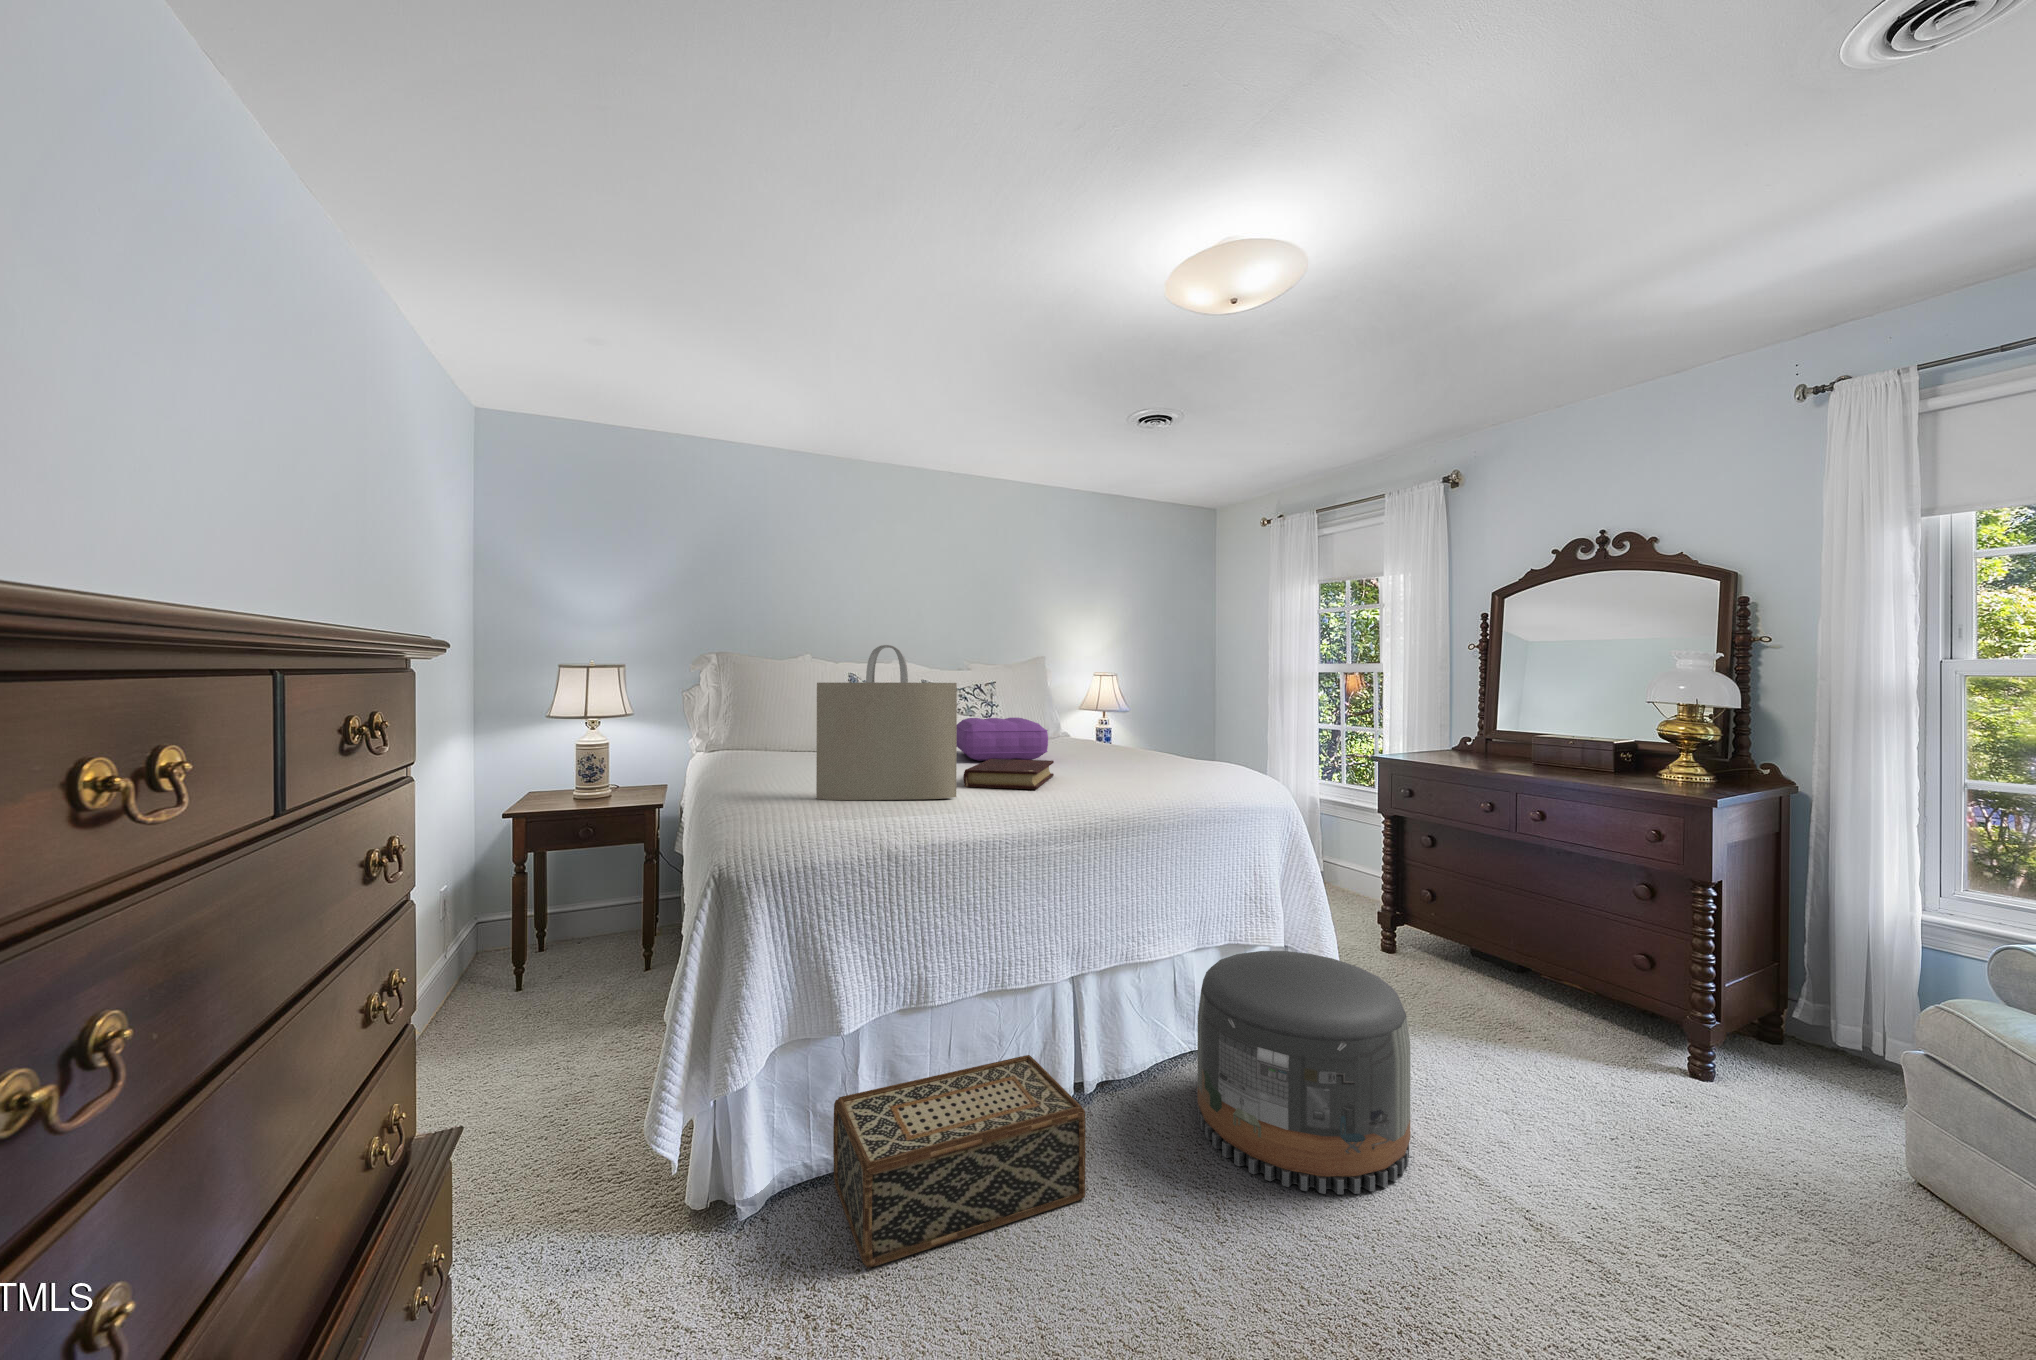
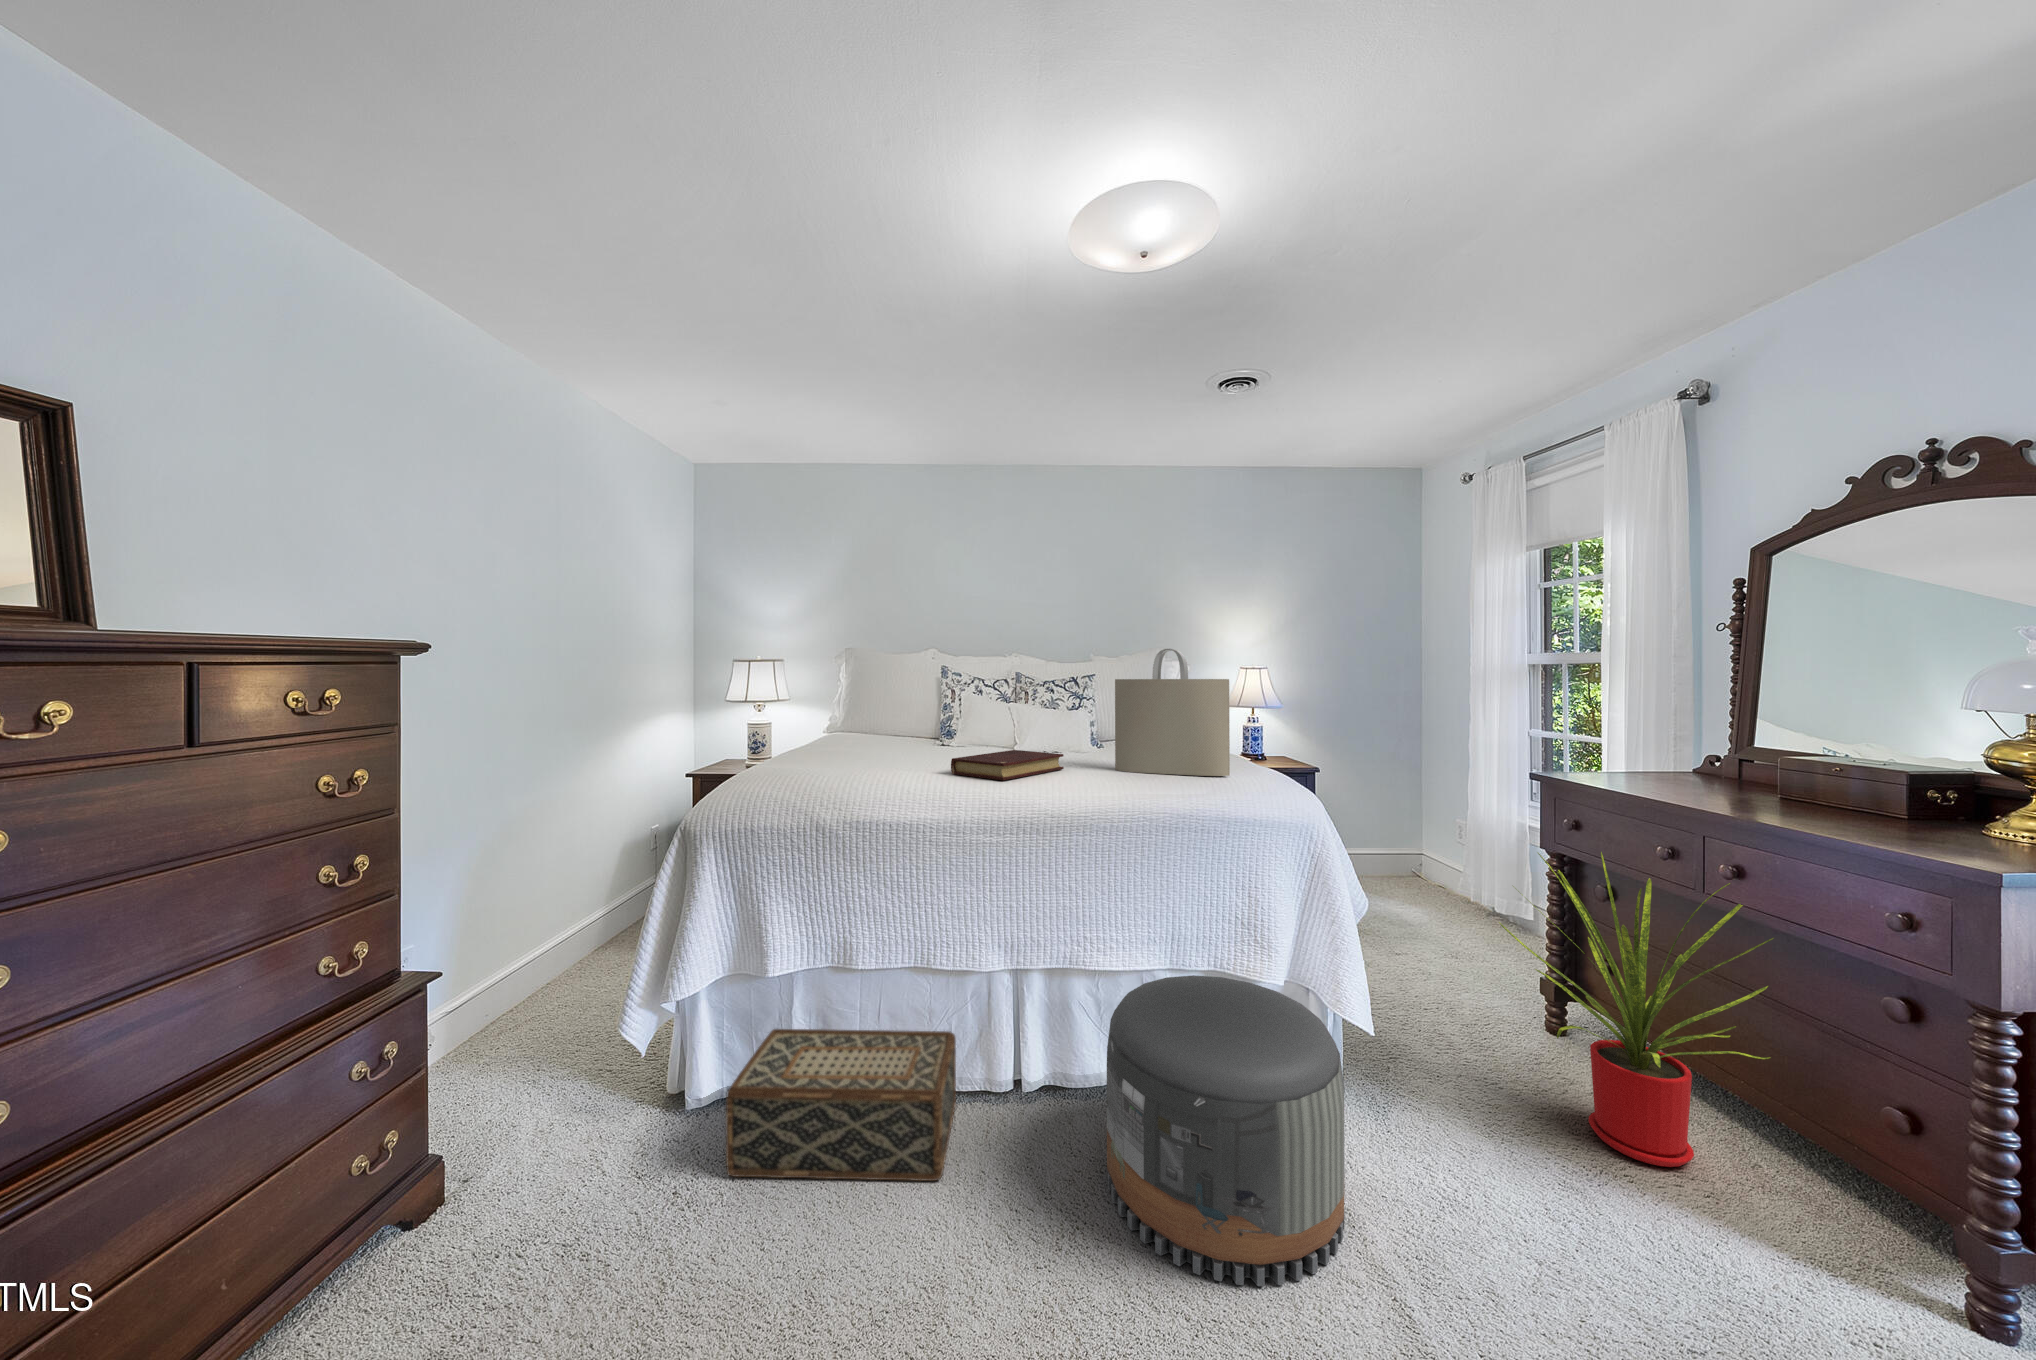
tote bag: present [816,645,957,800] -> present [1115,649,1230,776]
pillow: present [957,718,1048,761] -> none [1023,711,1115,753]
house plant: none [1407,815,1593,1035] -> present [1499,853,1773,1167]

